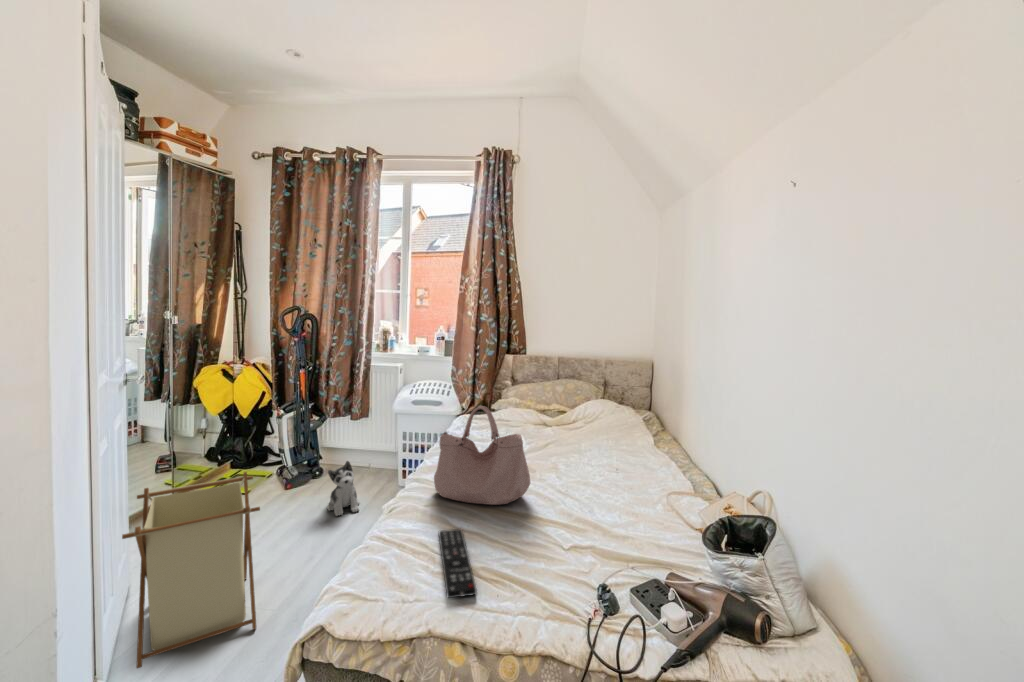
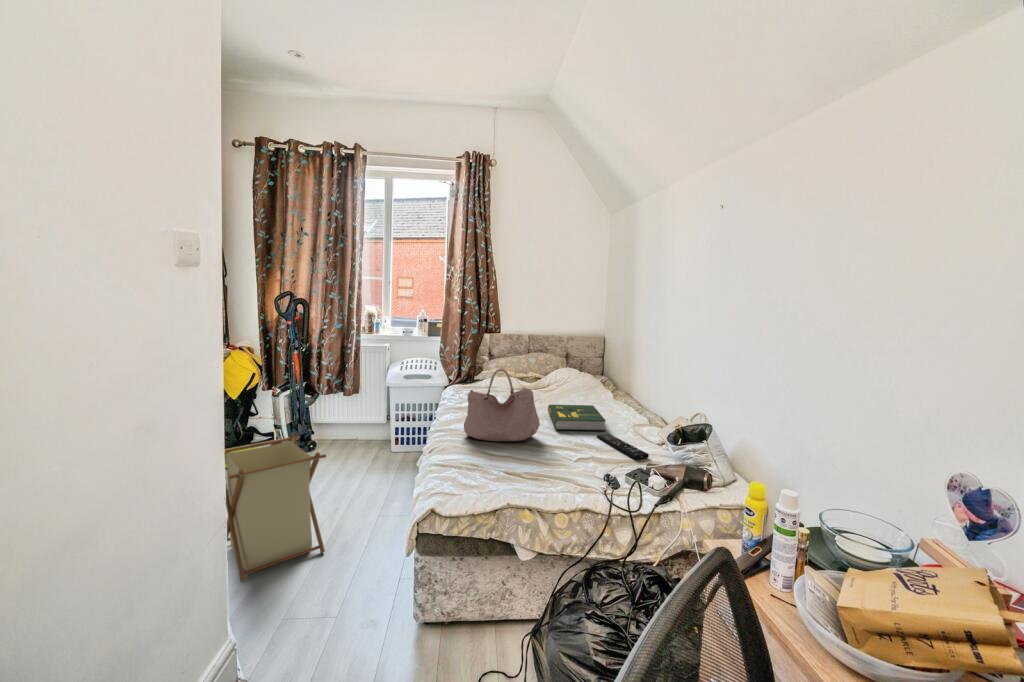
book: none [556,448,626,493] -> present [548,405,606,431]
plush toy: present [327,461,360,516] -> none [336,429,367,477]
remote control: present [439,529,477,598] -> present [597,434,649,459]

